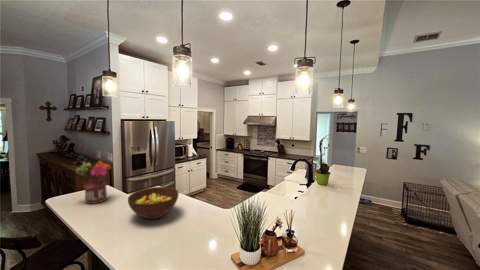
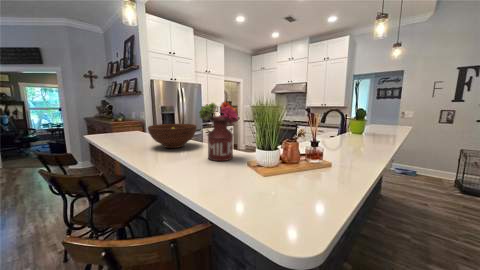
flower arrangement: present [76,161,111,204] -> present [199,102,238,161]

